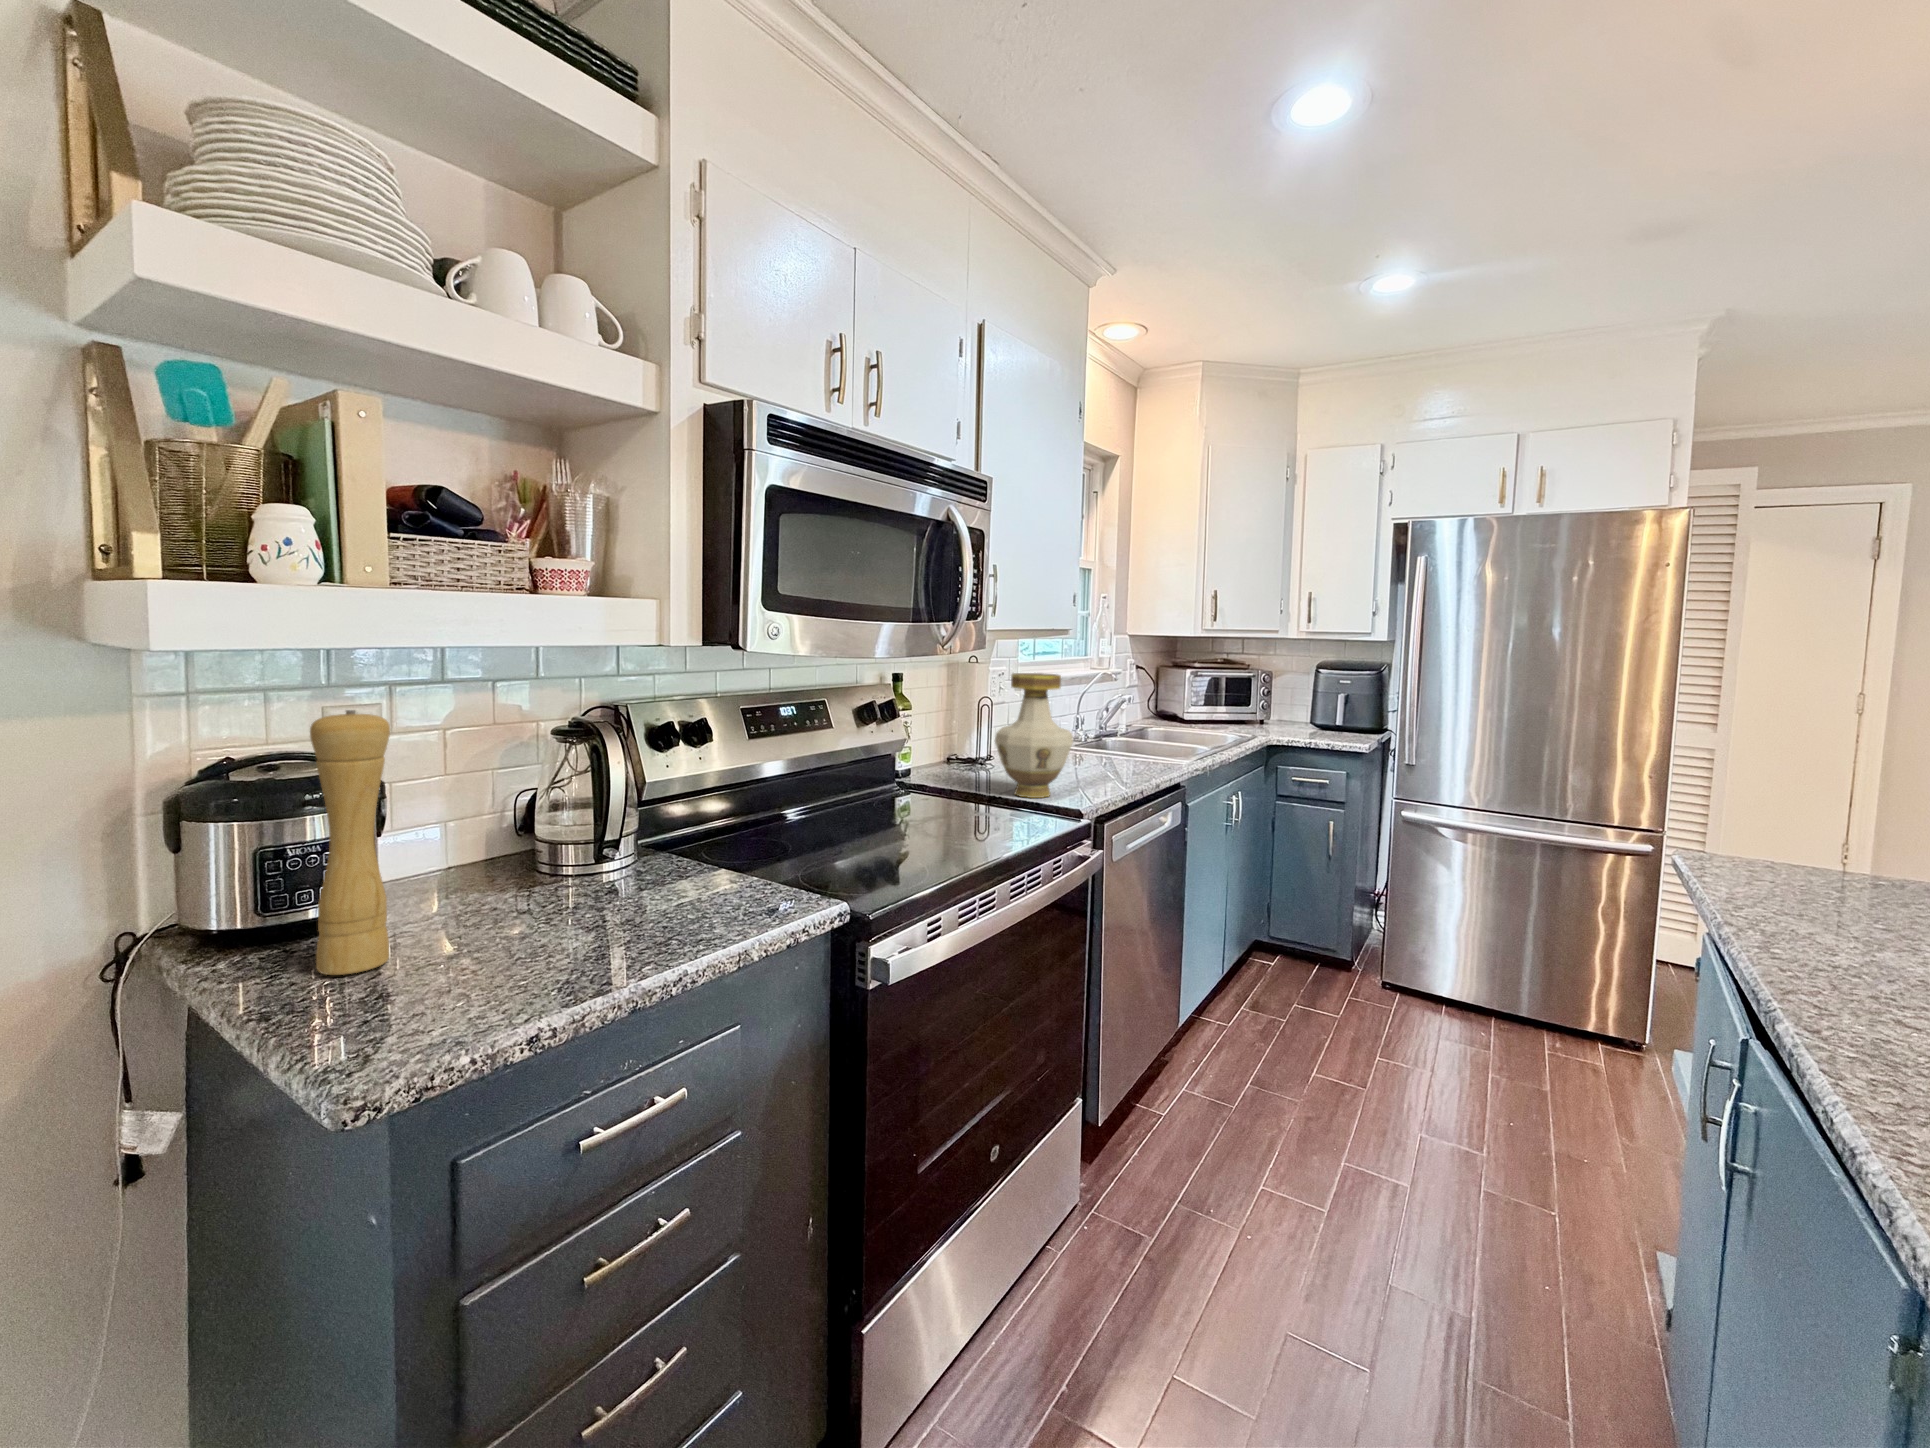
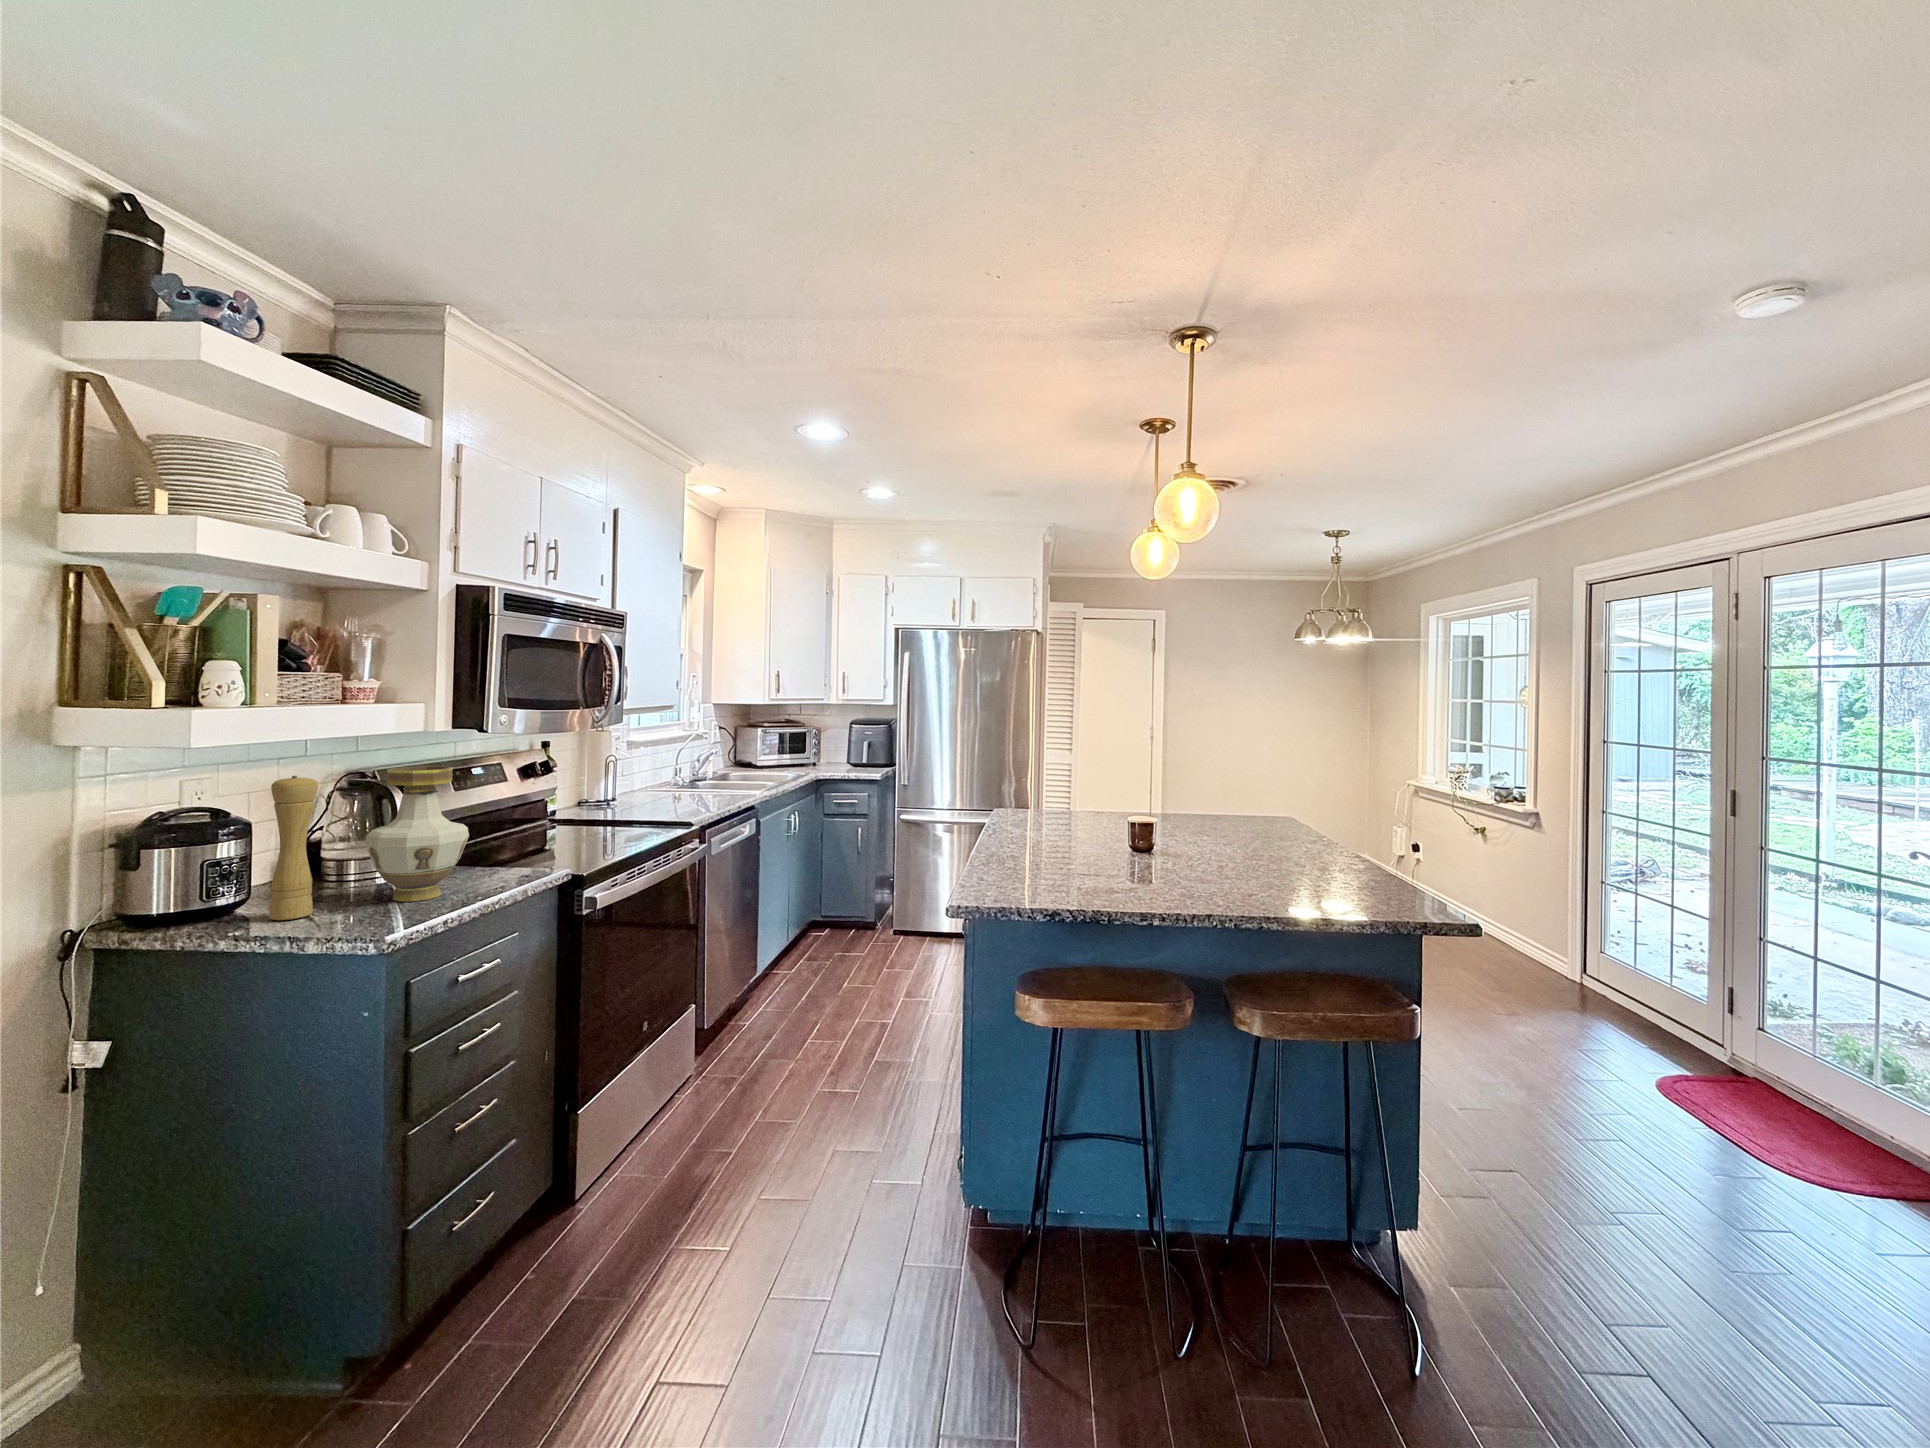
vase: present [995,673,1073,798] -> present [365,766,469,901]

